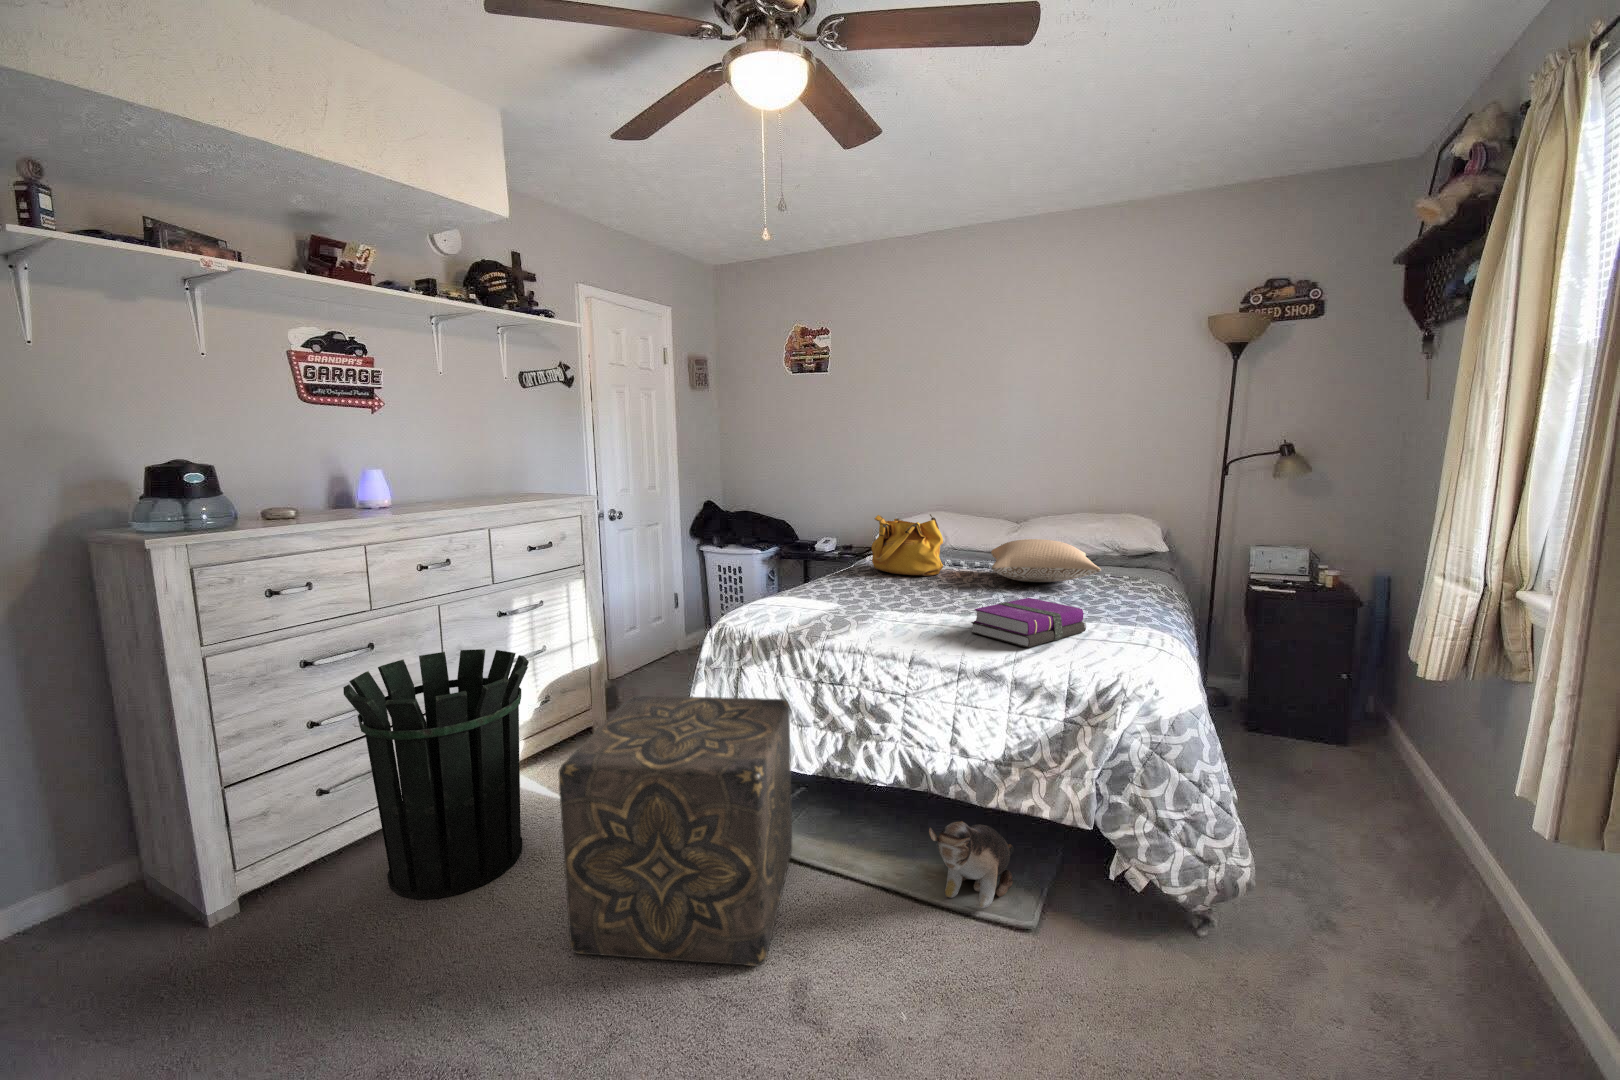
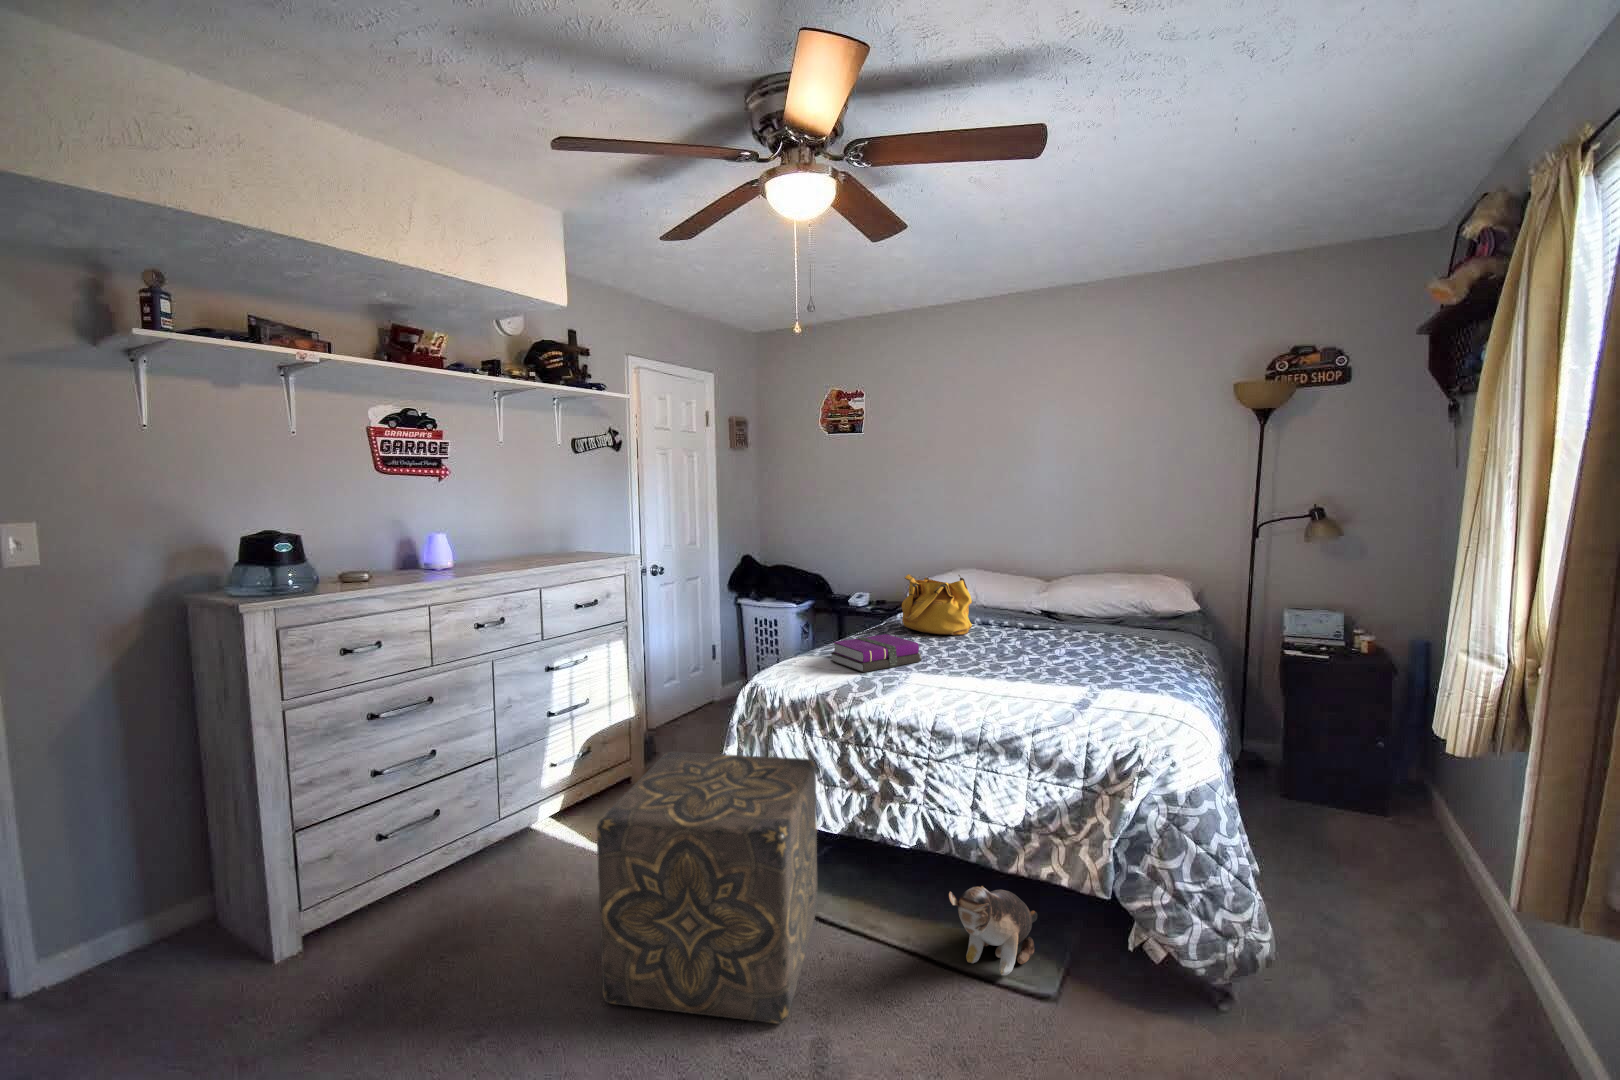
pillow: present [991,539,1101,582] -> none [1019,601,1127,643]
notebook: present [971,598,1086,648] -> present [831,634,922,672]
waste bin: present [343,649,529,899] -> none [404,704,572,944]

